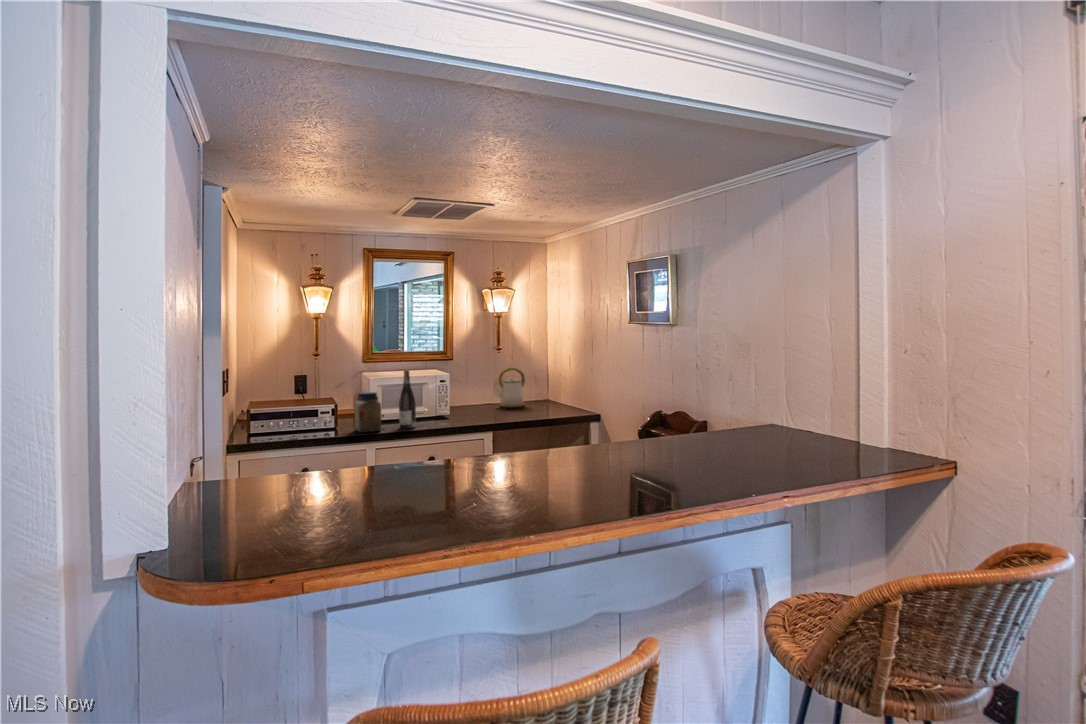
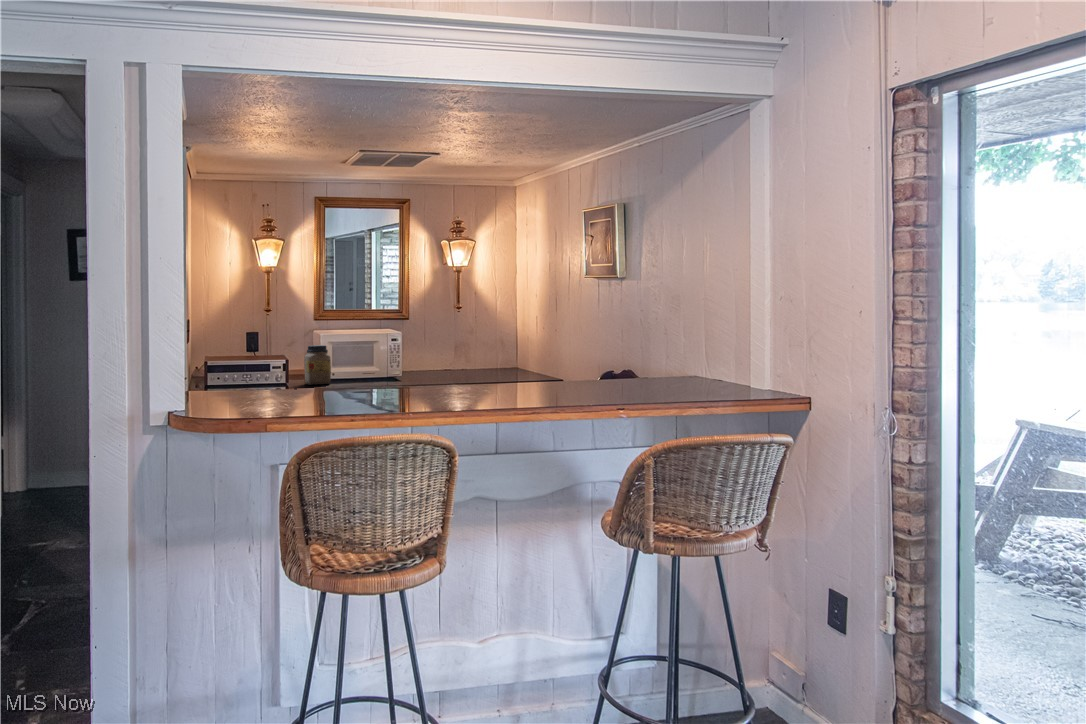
kettle: present [494,368,525,407] -> none [455,327,490,370]
wine bottle: present [399,370,416,428] -> none [349,324,366,383]

